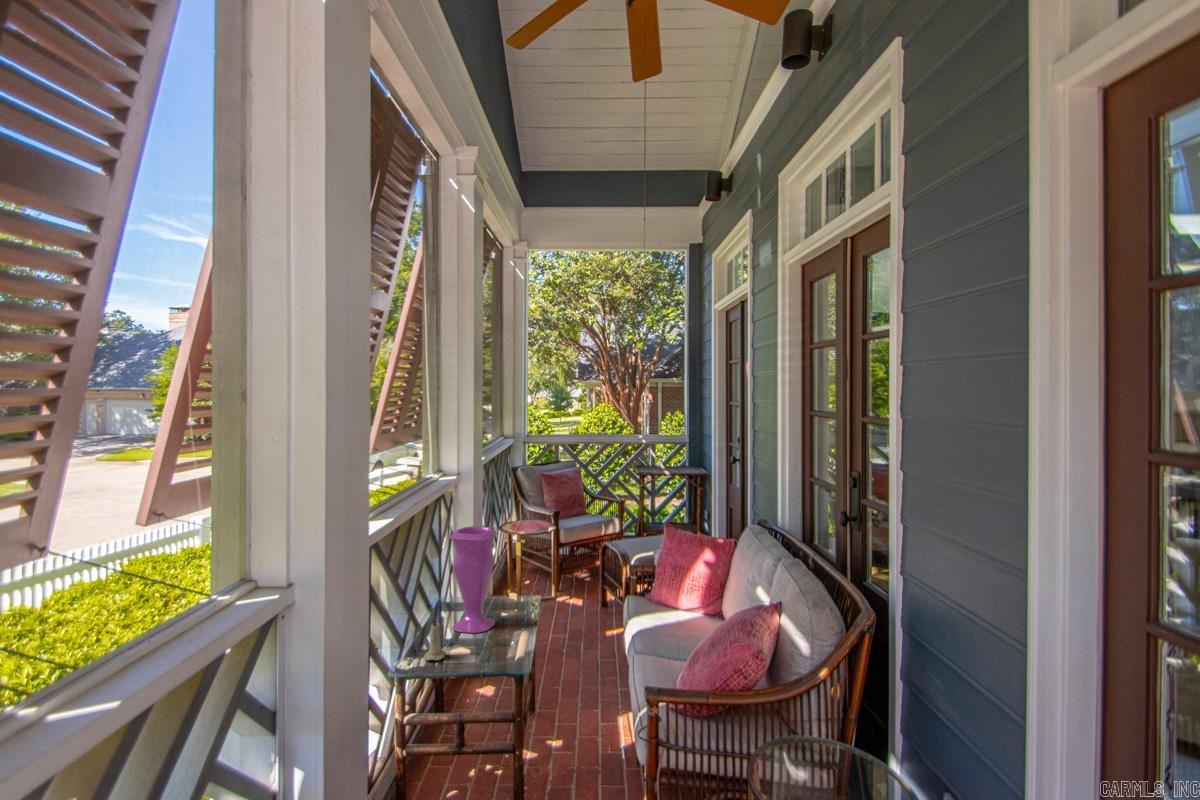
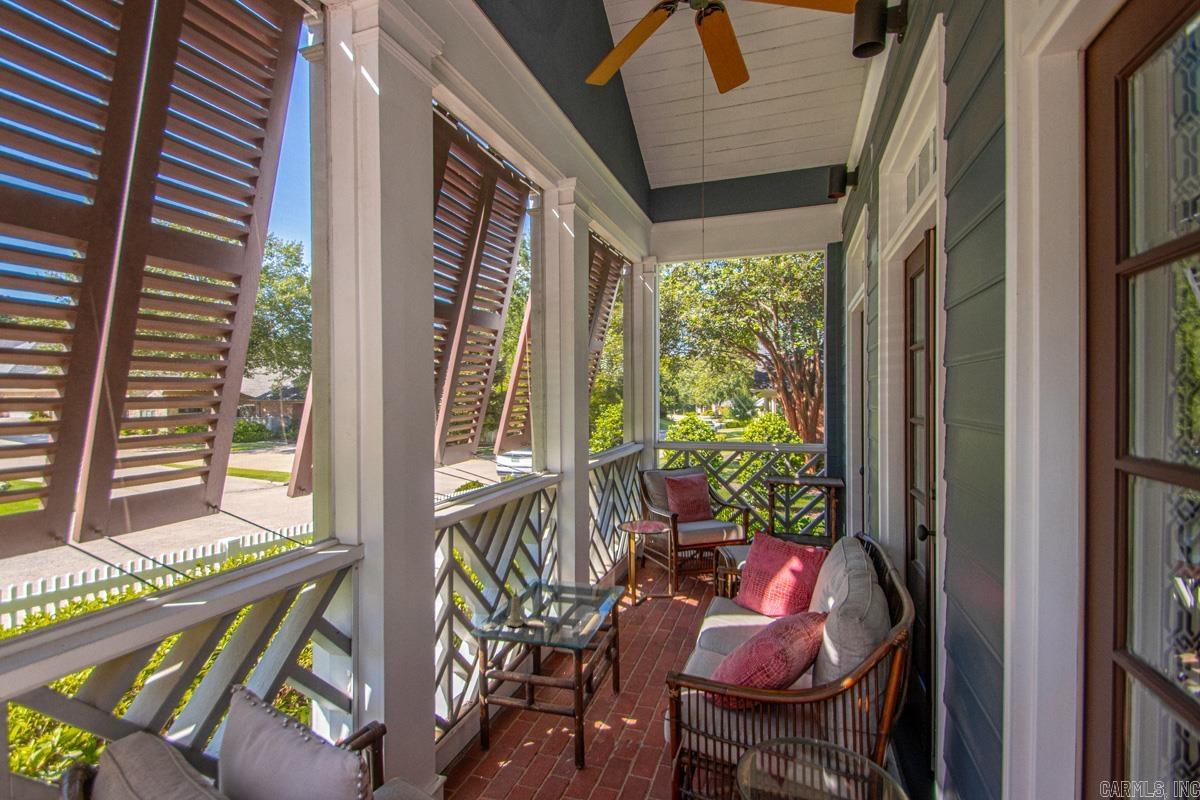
vase: present [450,526,498,633] -> none [539,514,583,610]

